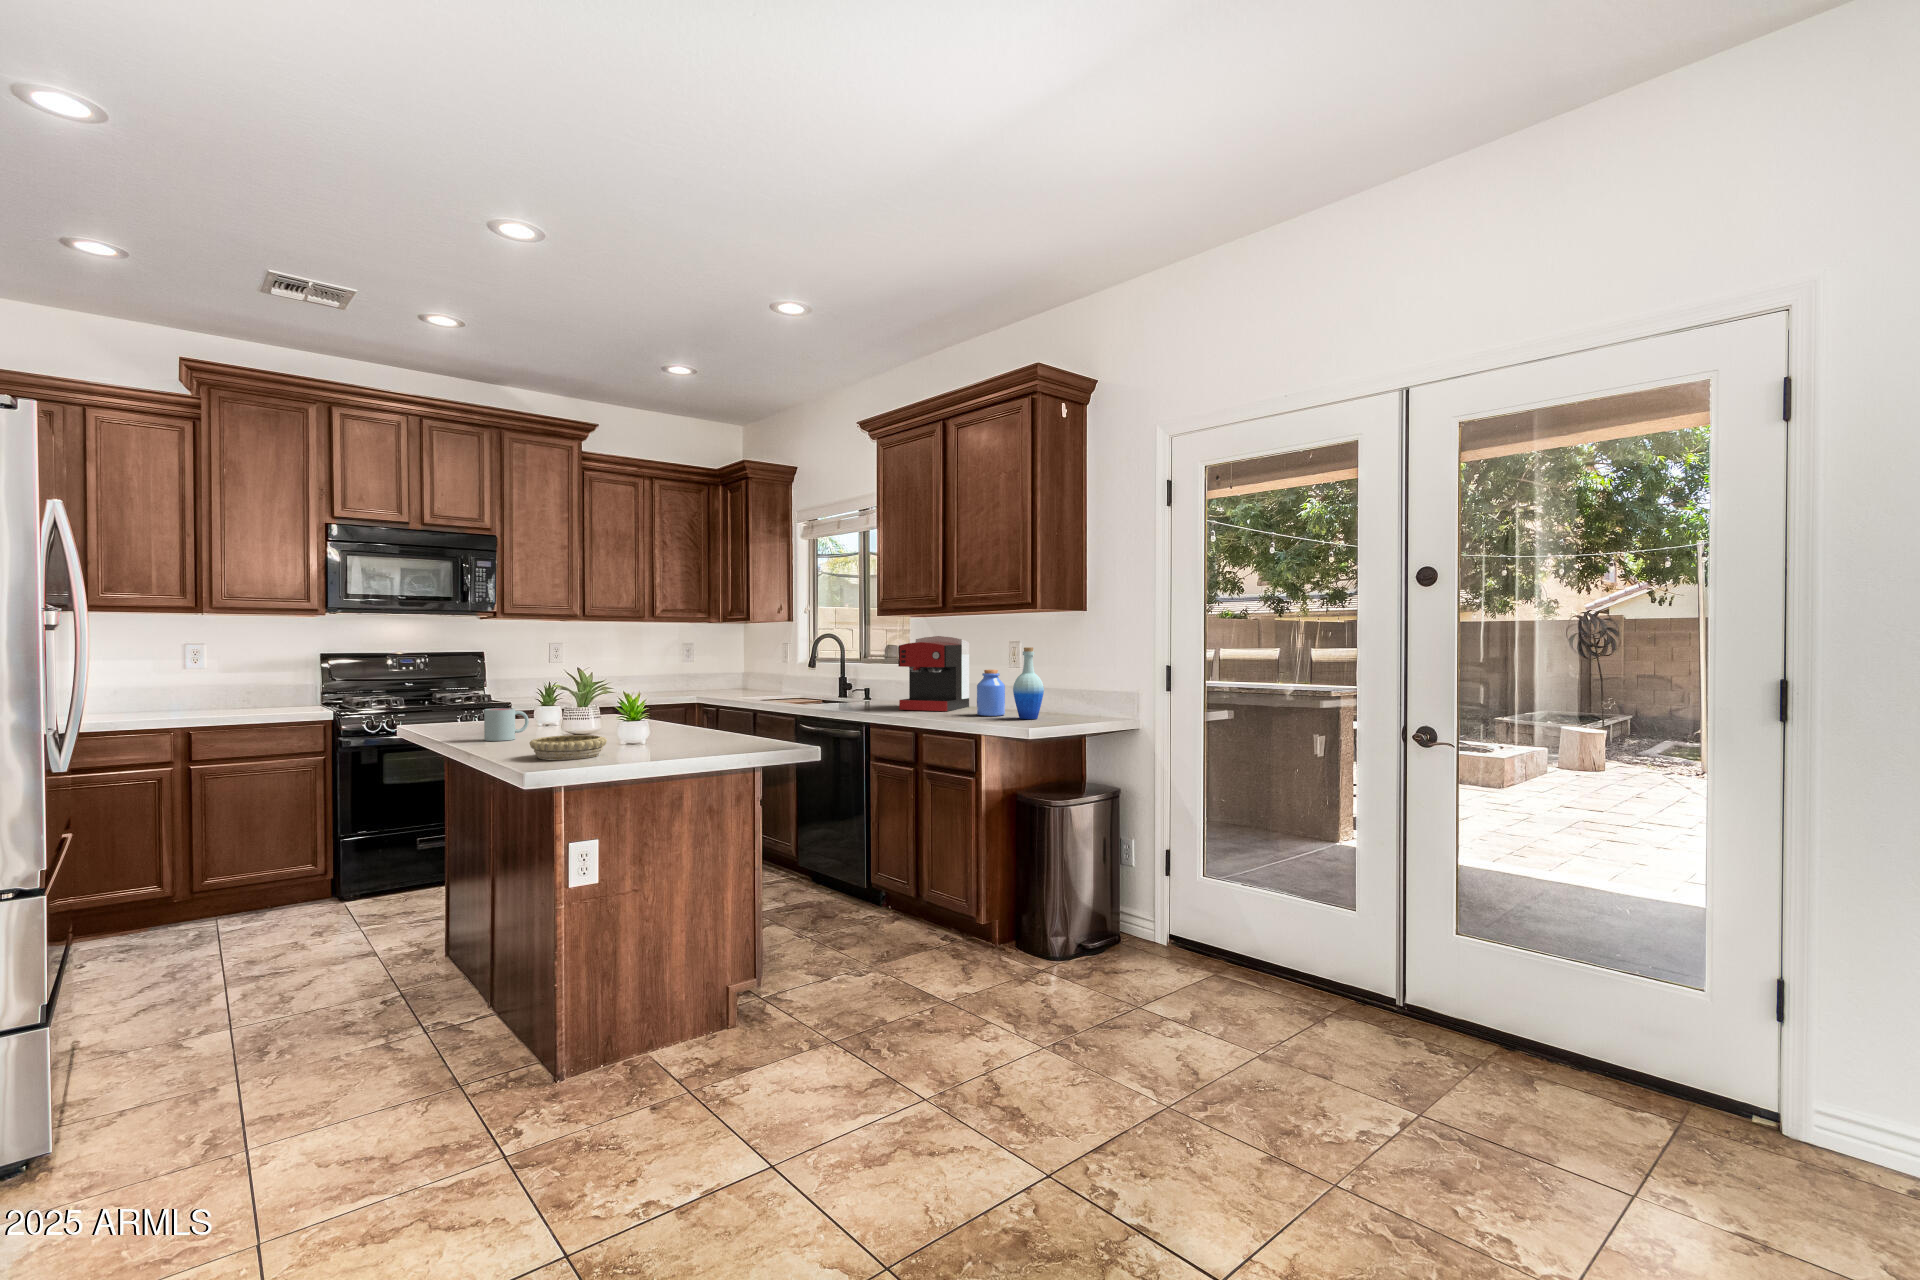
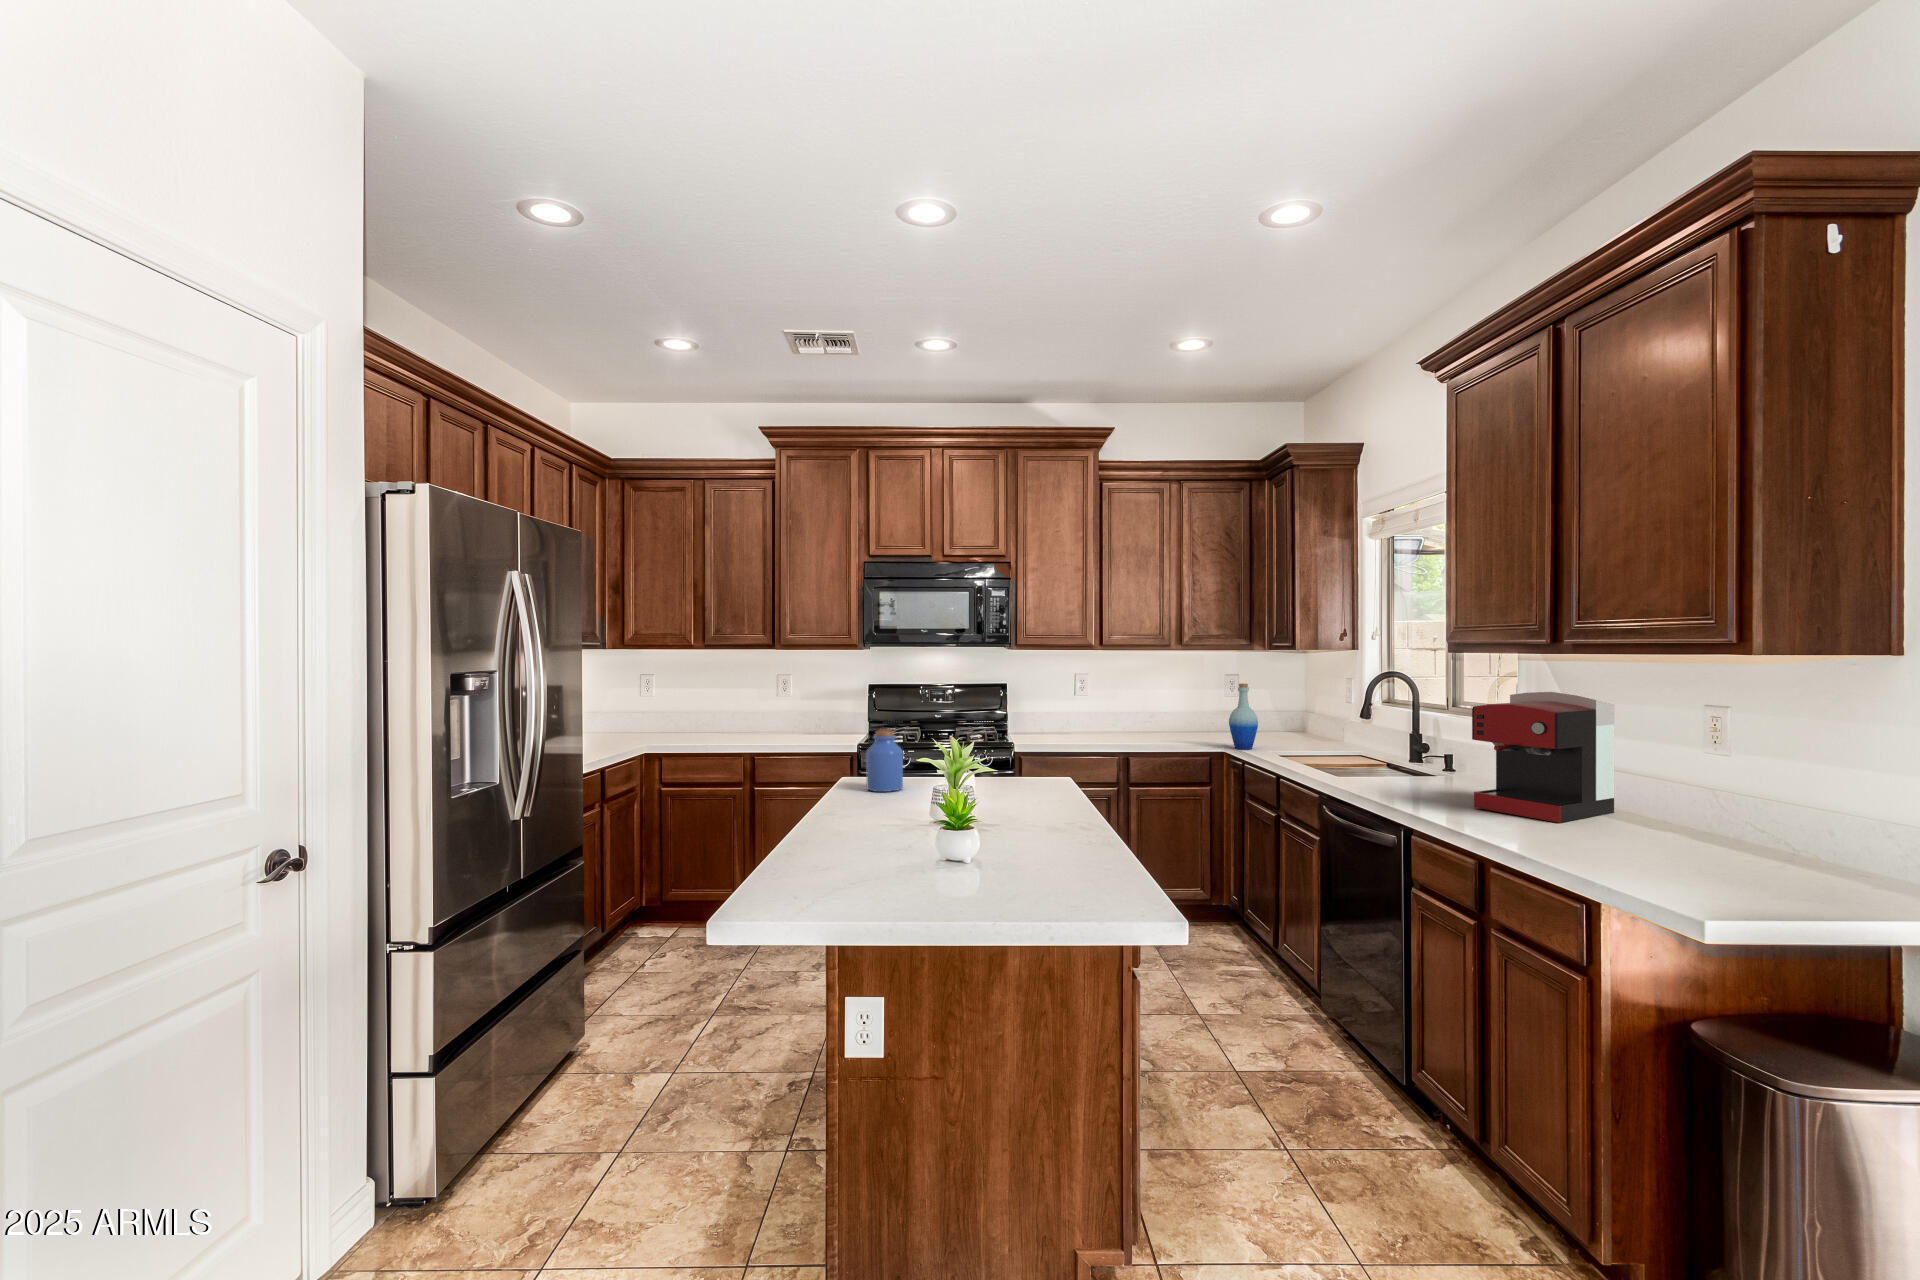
bottle: present [1013,647,1044,719] -> present [1229,684,1258,749]
jar: present [977,670,1005,716] -> present [866,730,903,792]
mug: present [484,708,529,741] -> none [848,787,898,830]
decorative bowl: present [530,735,607,760] -> none [793,856,893,903]

